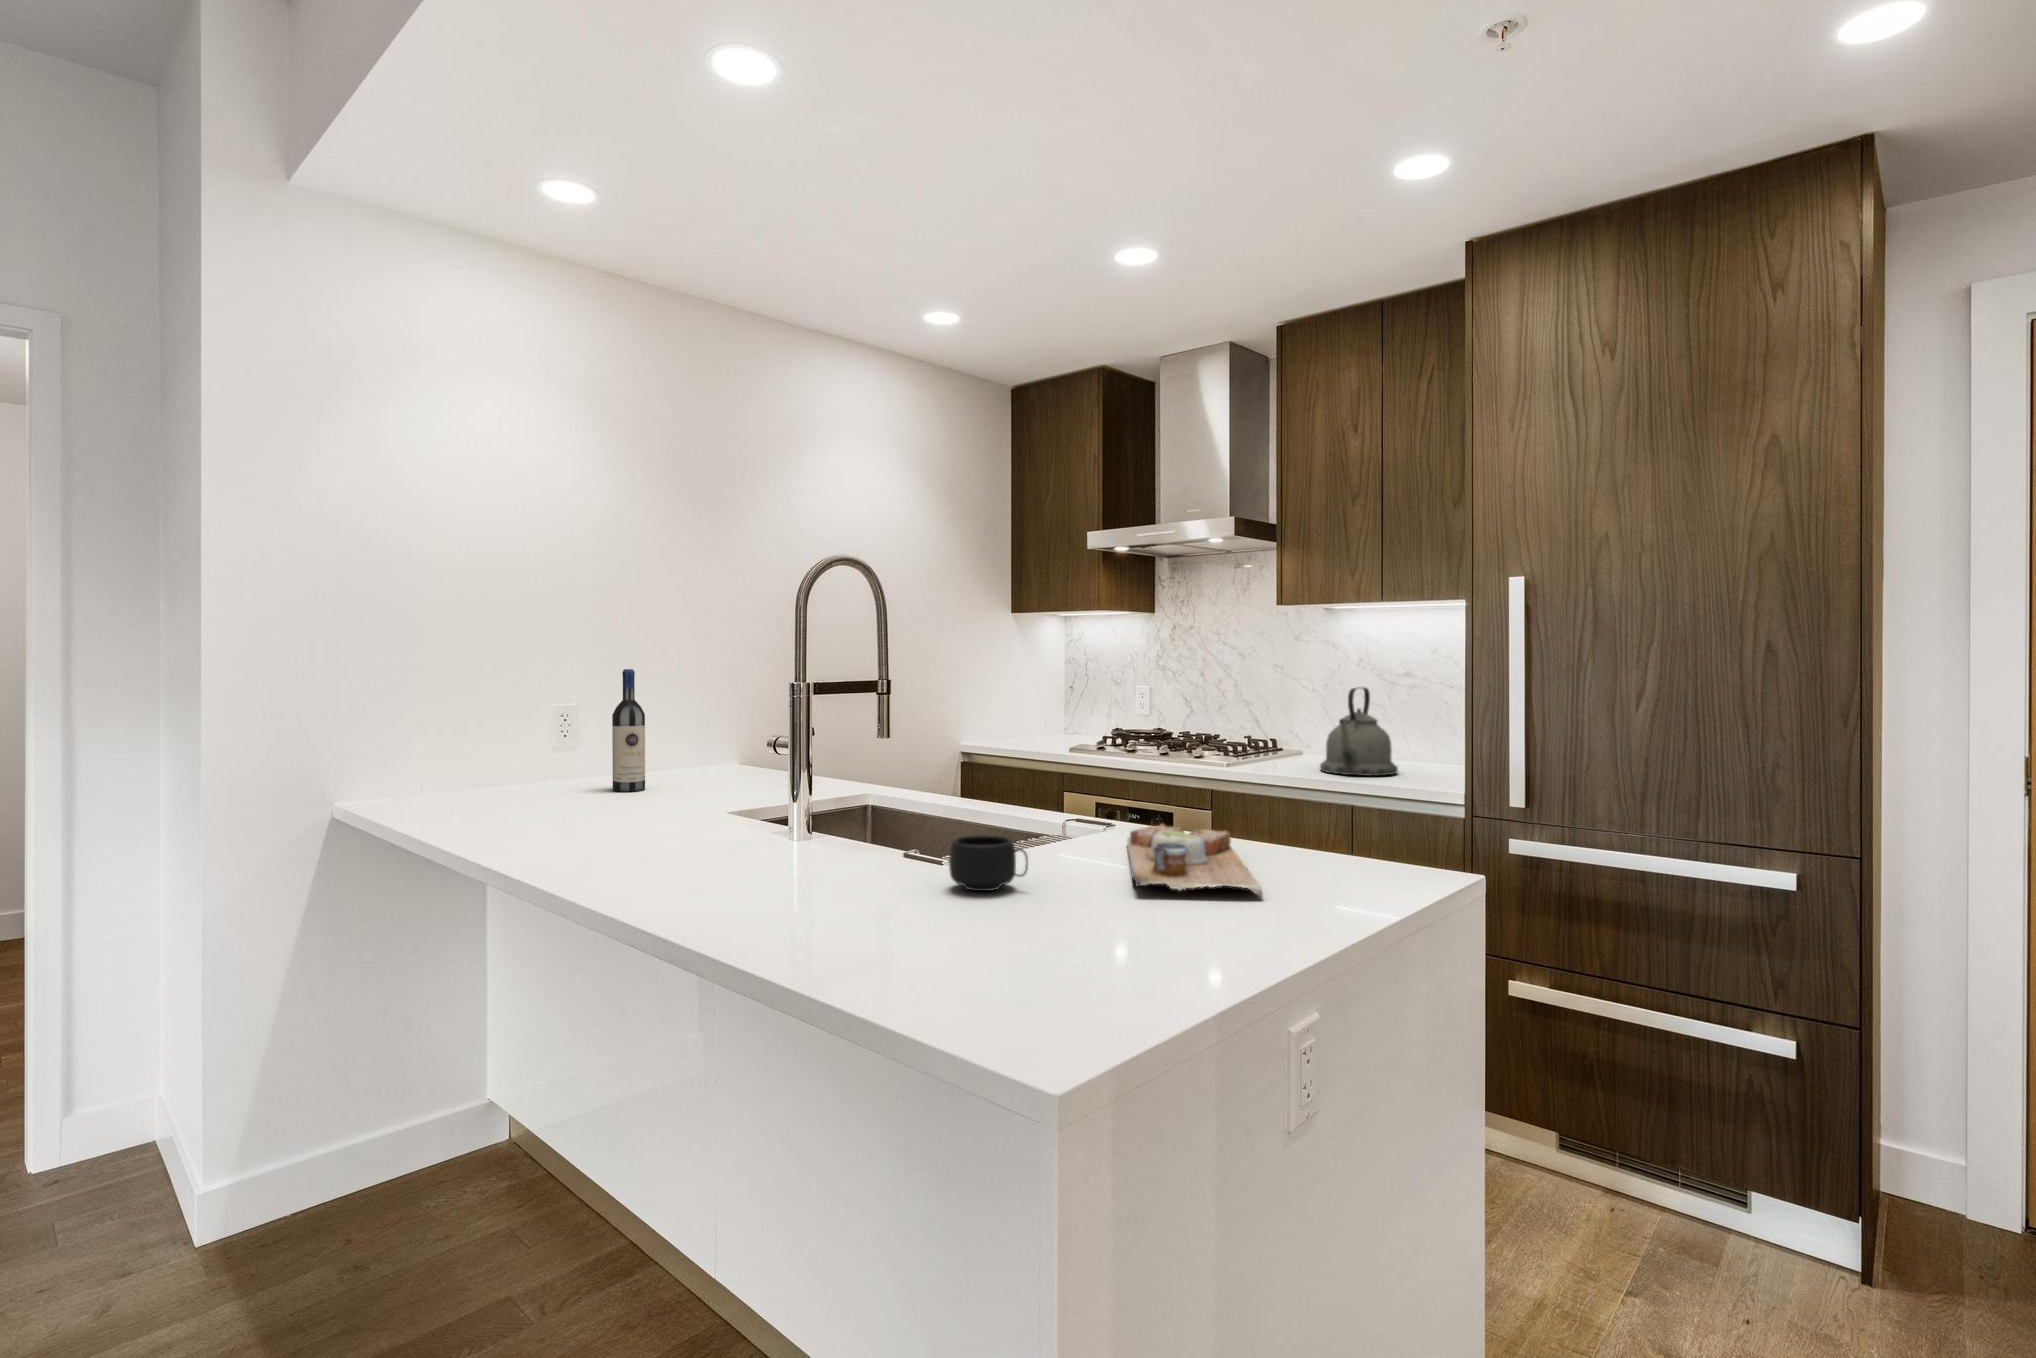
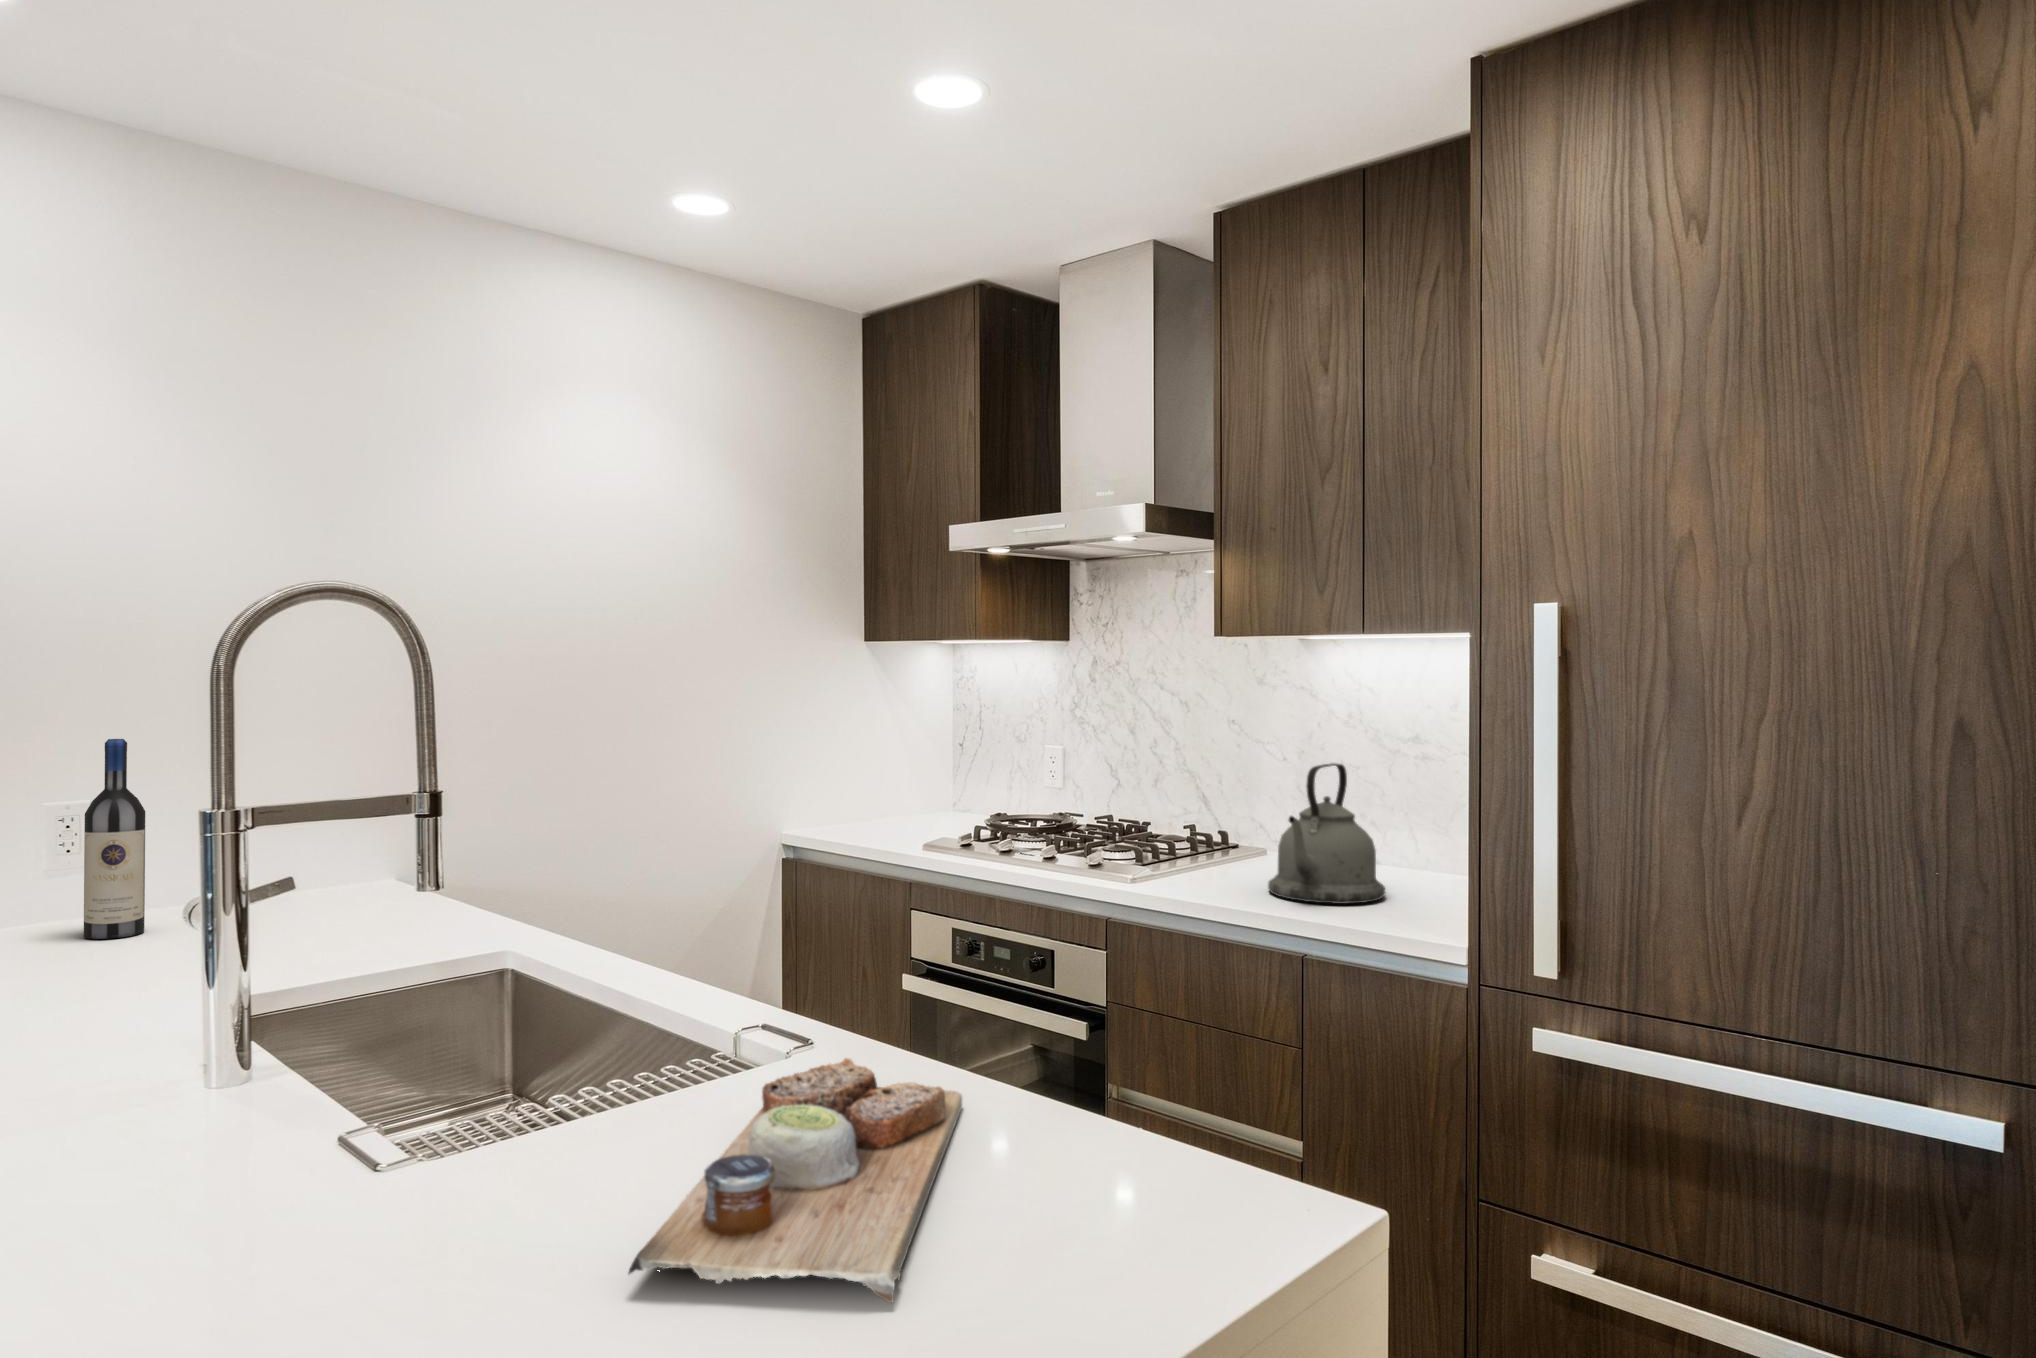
mug: present [949,835,1028,891] -> none [267,1132,430,1268]

